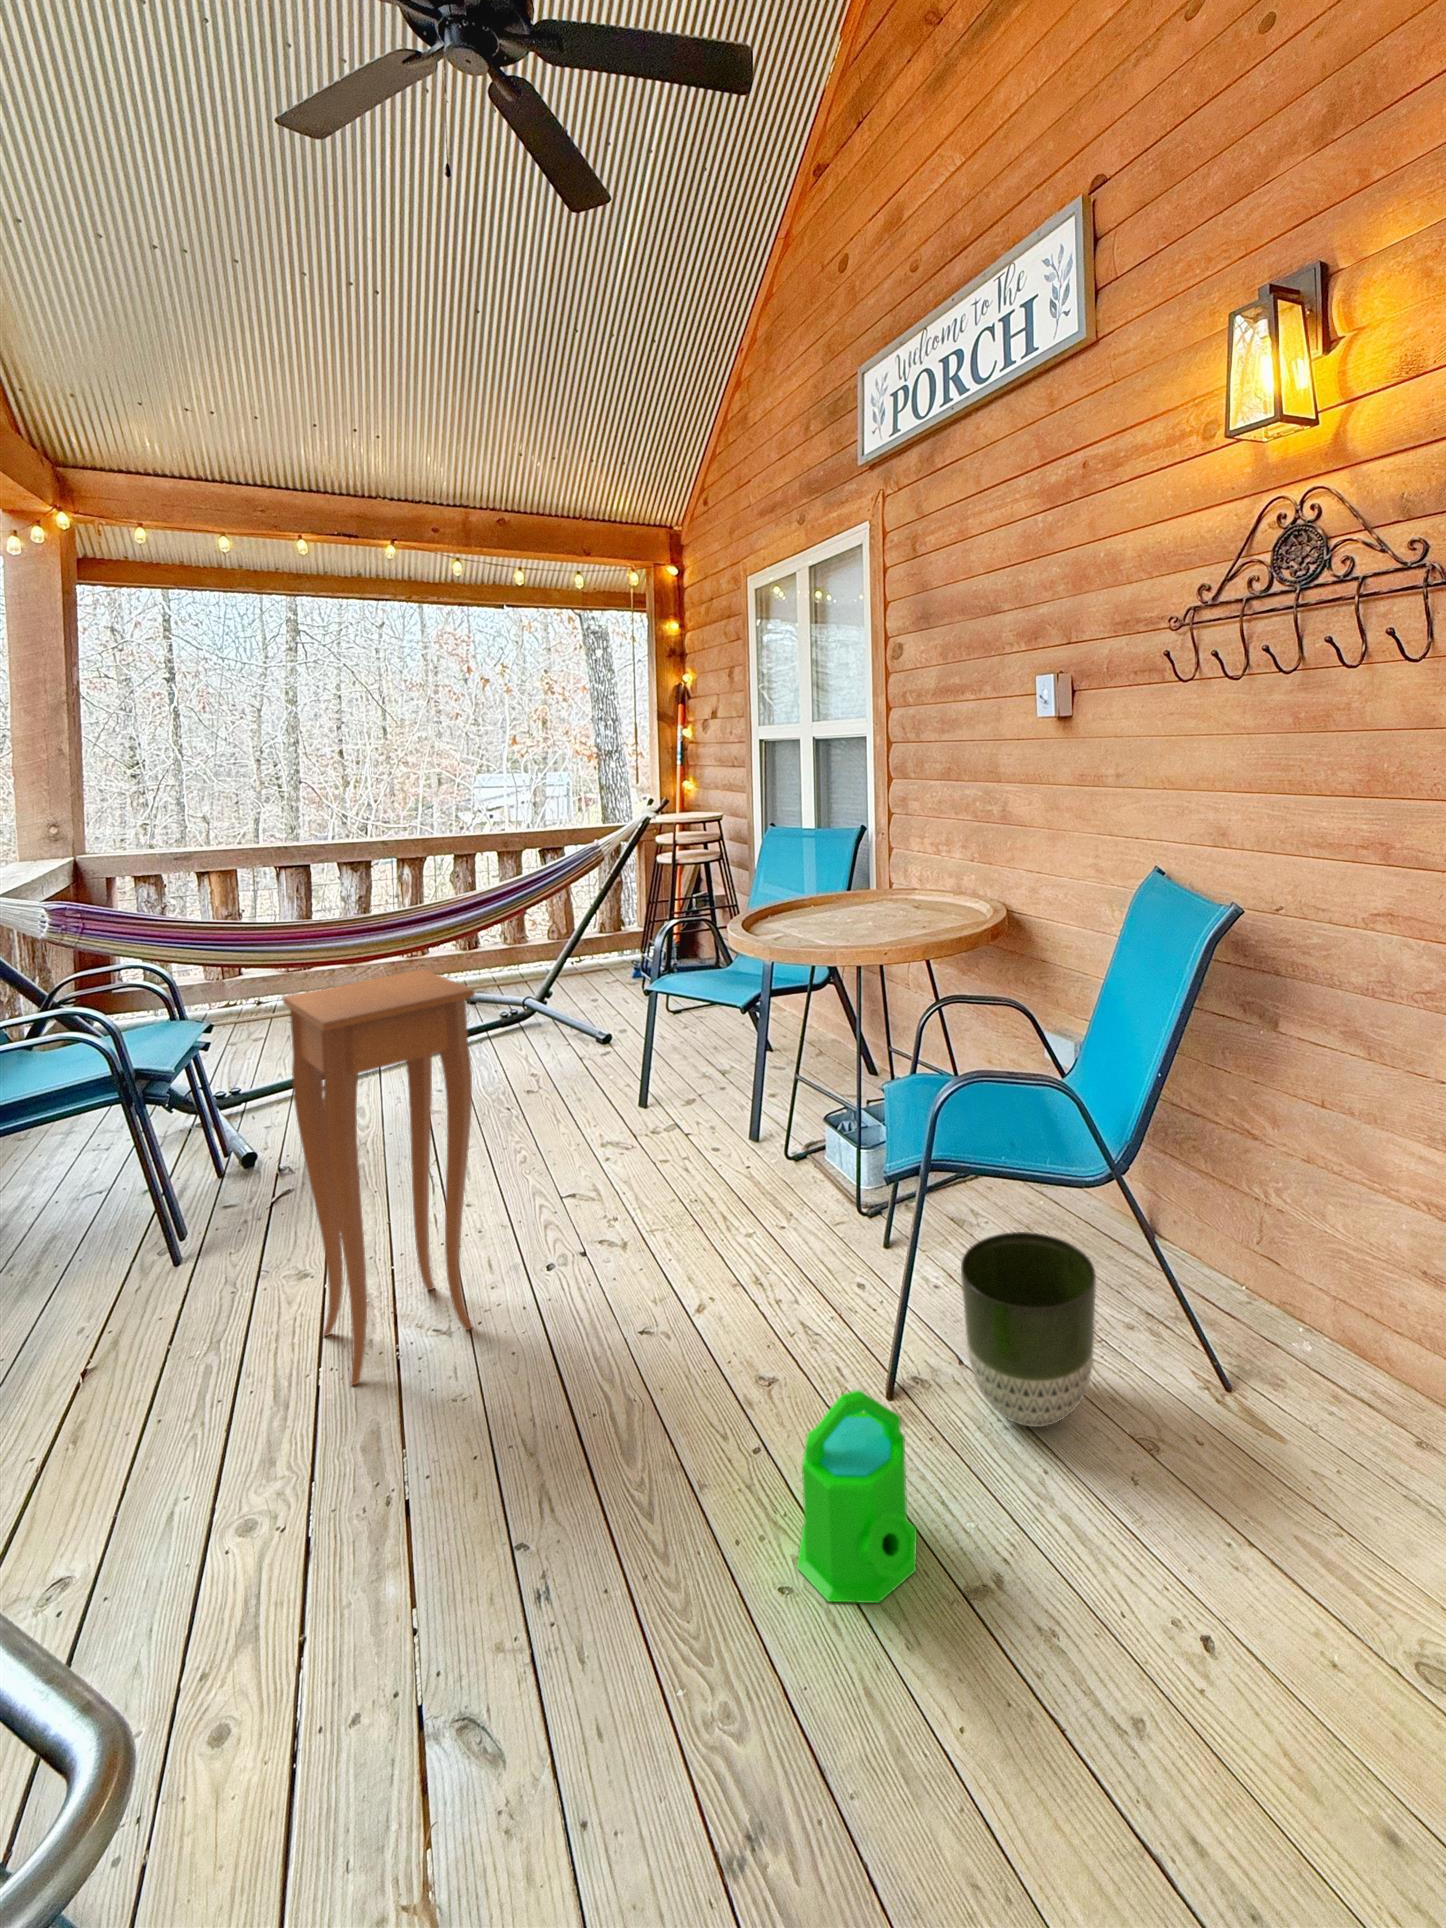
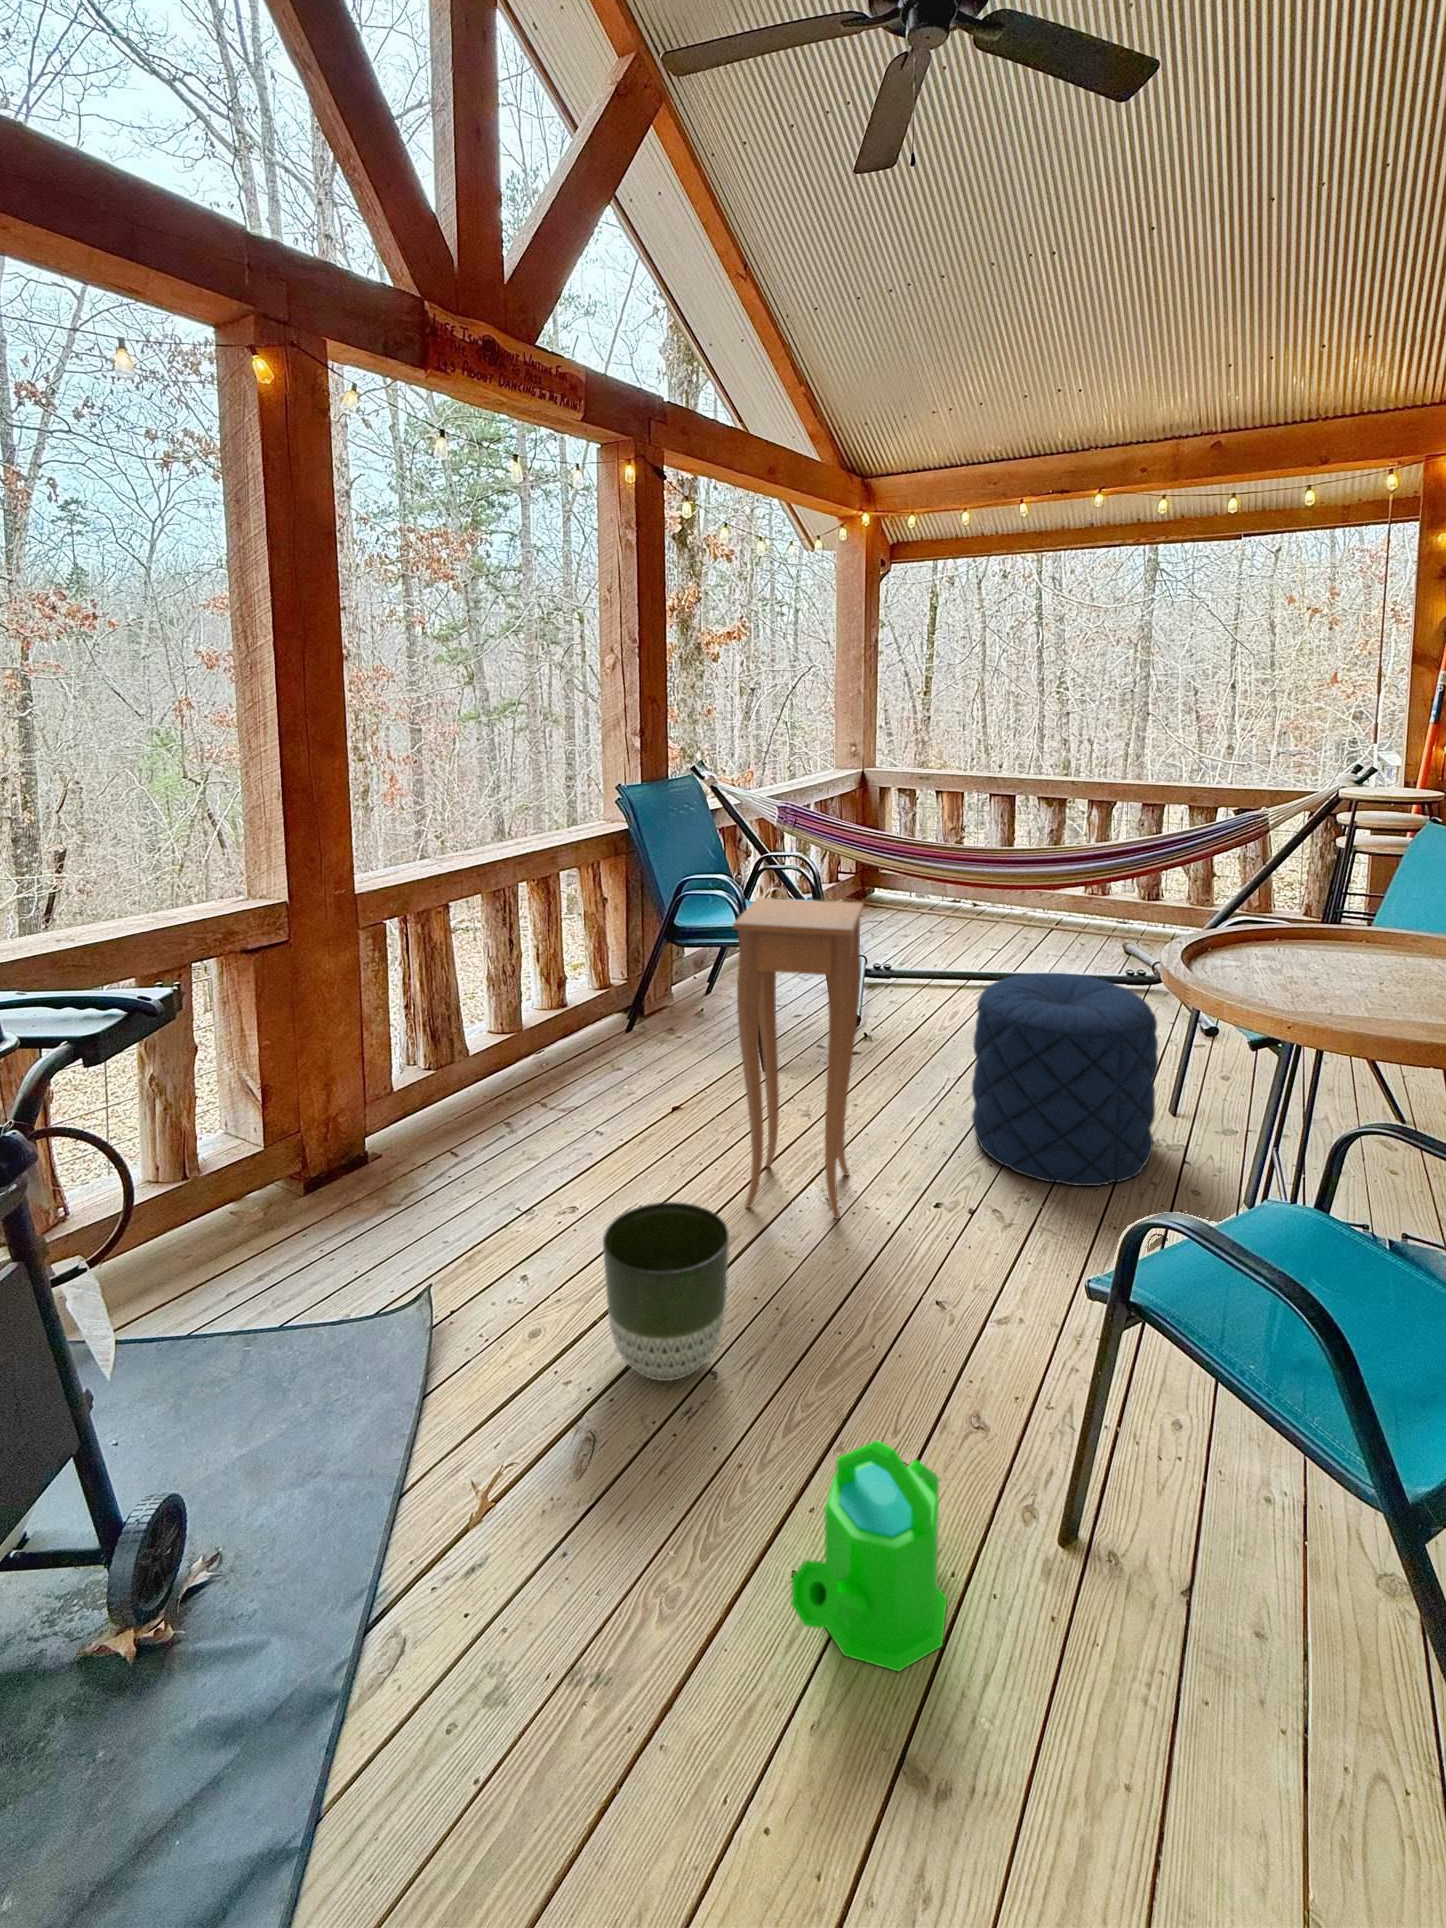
pouf: none [500,997,675,1199] -> present [972,973,1158,1186]
planter: present [961,1232,1096,1427] -> present [603,1202,729,1381]

